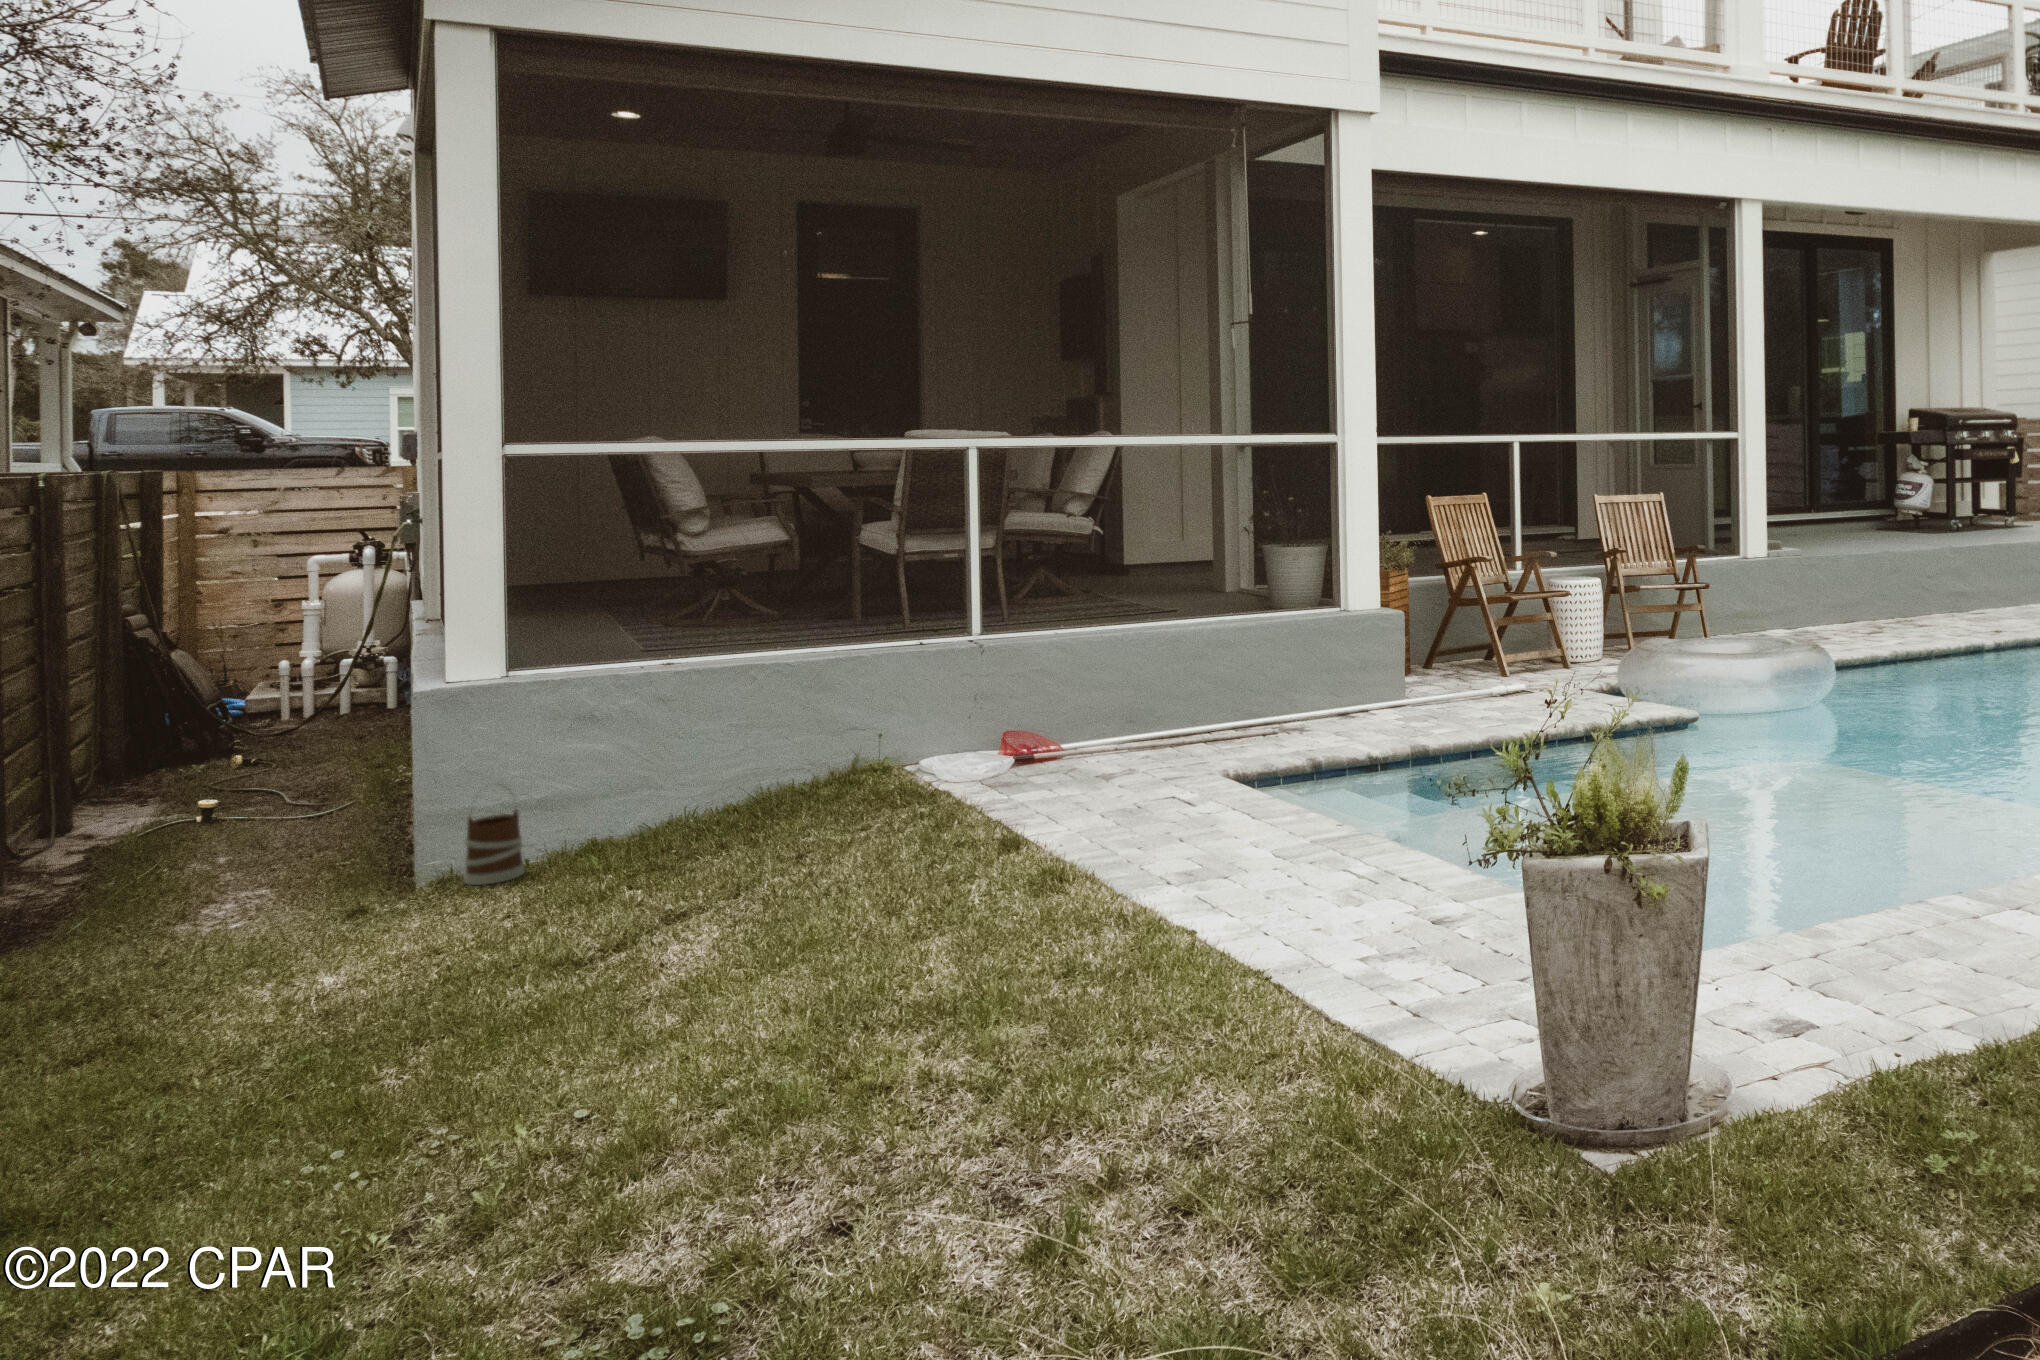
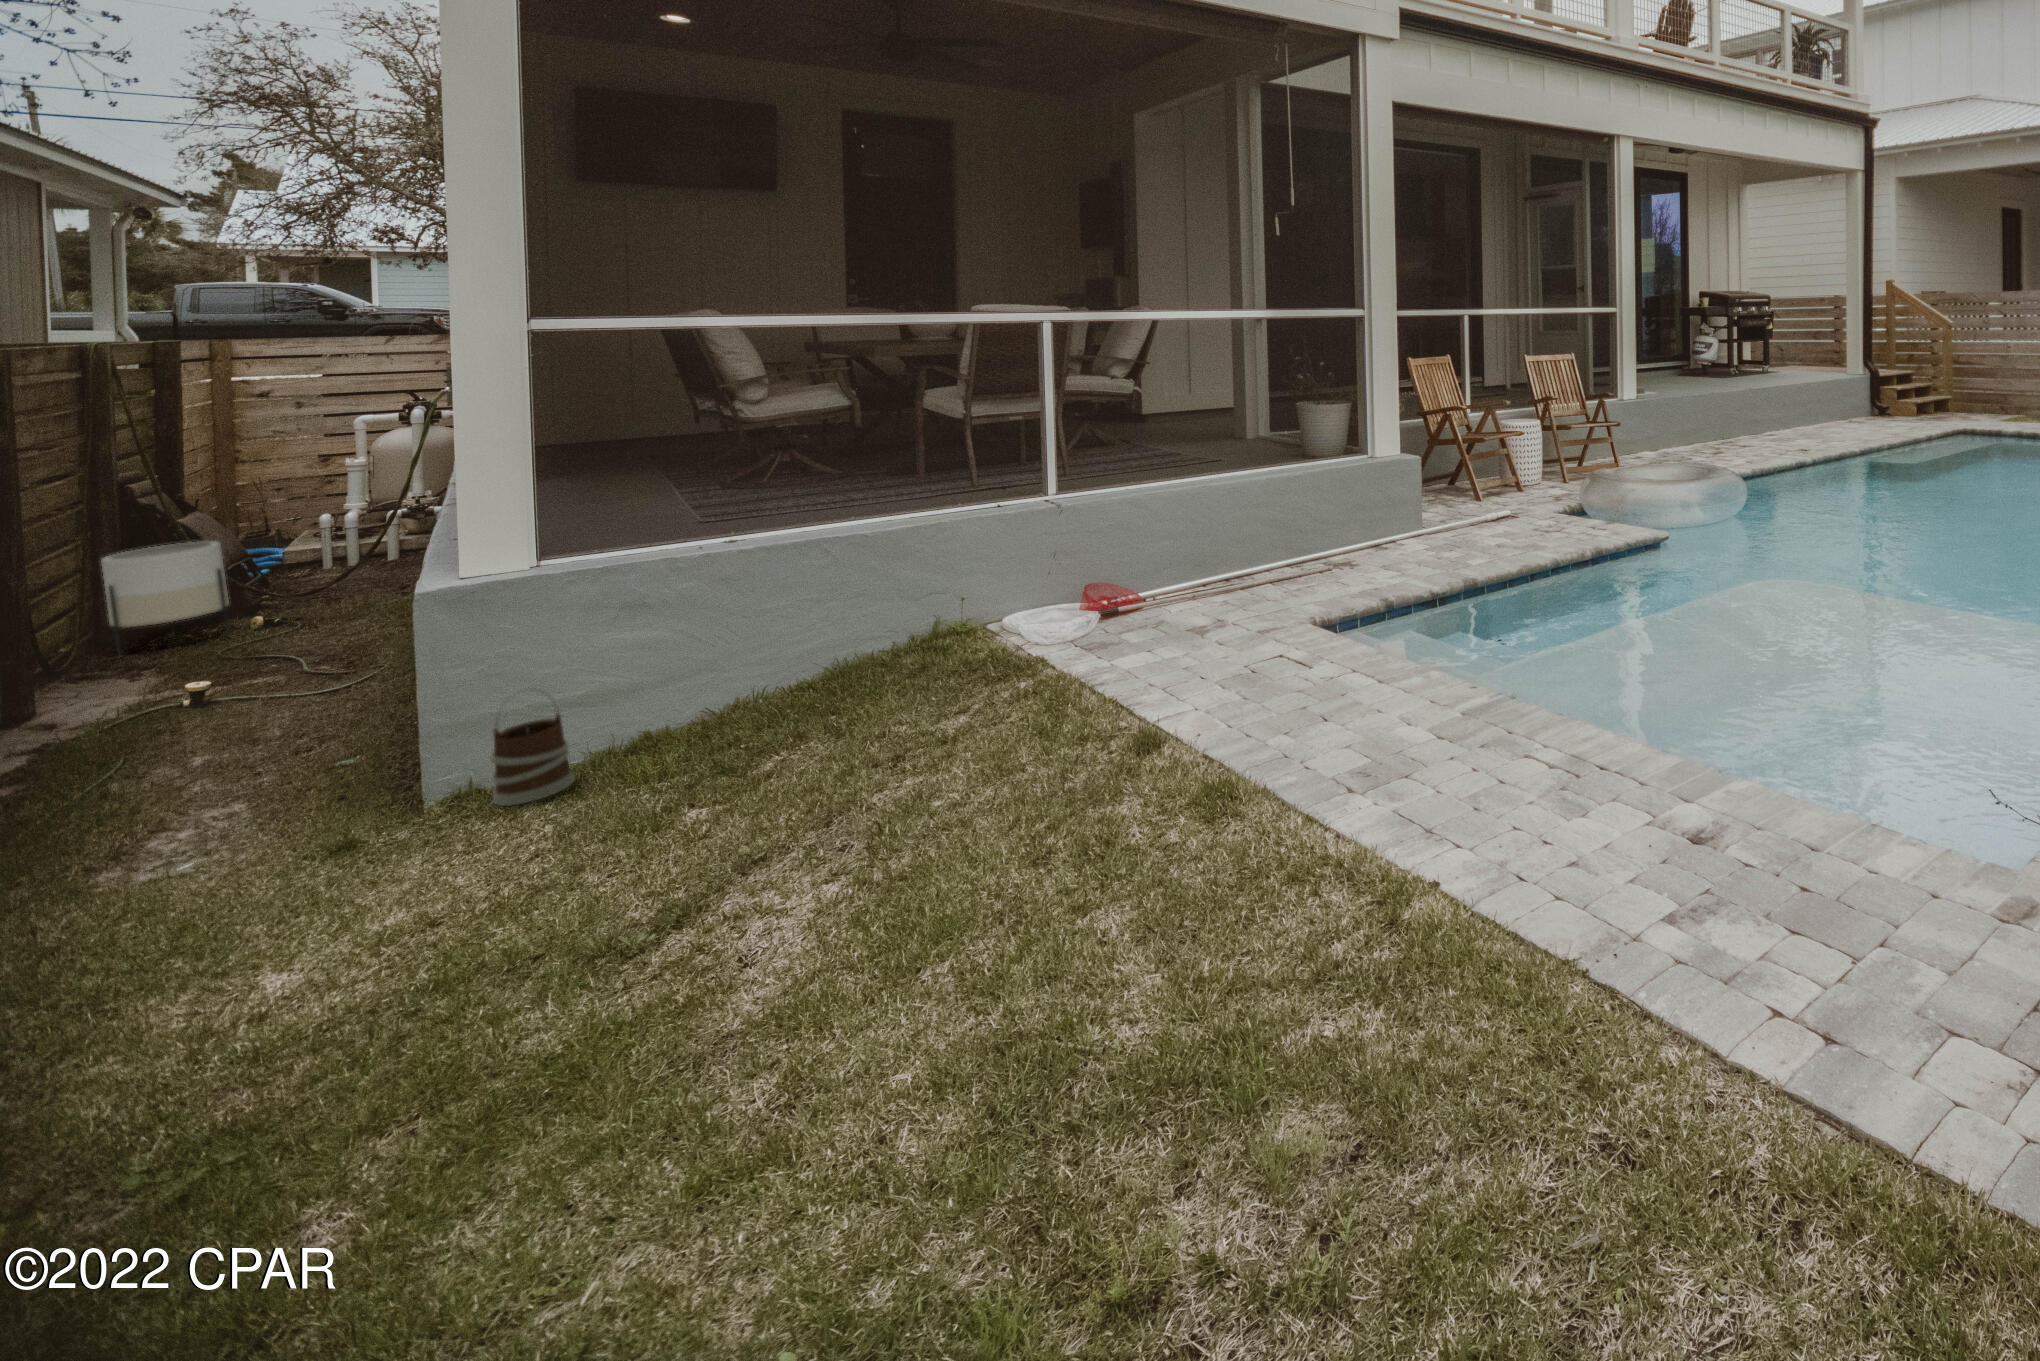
planter: none [128,672,218,781] -> present [101,541,230,658]

